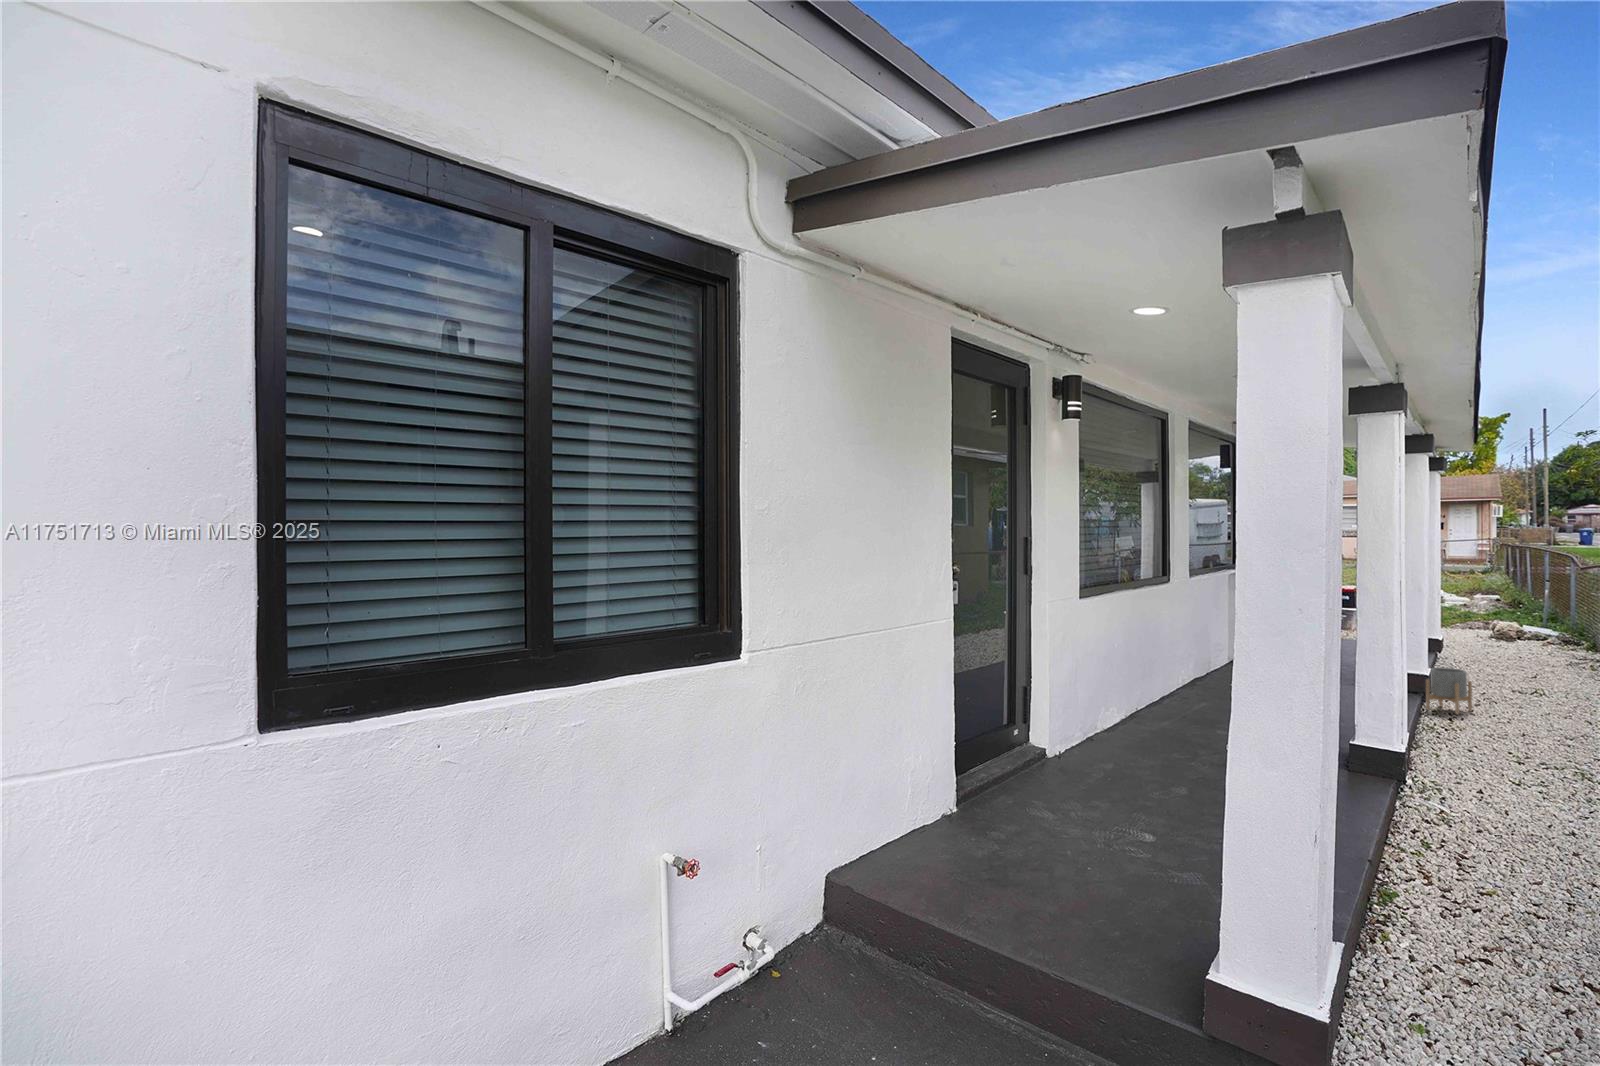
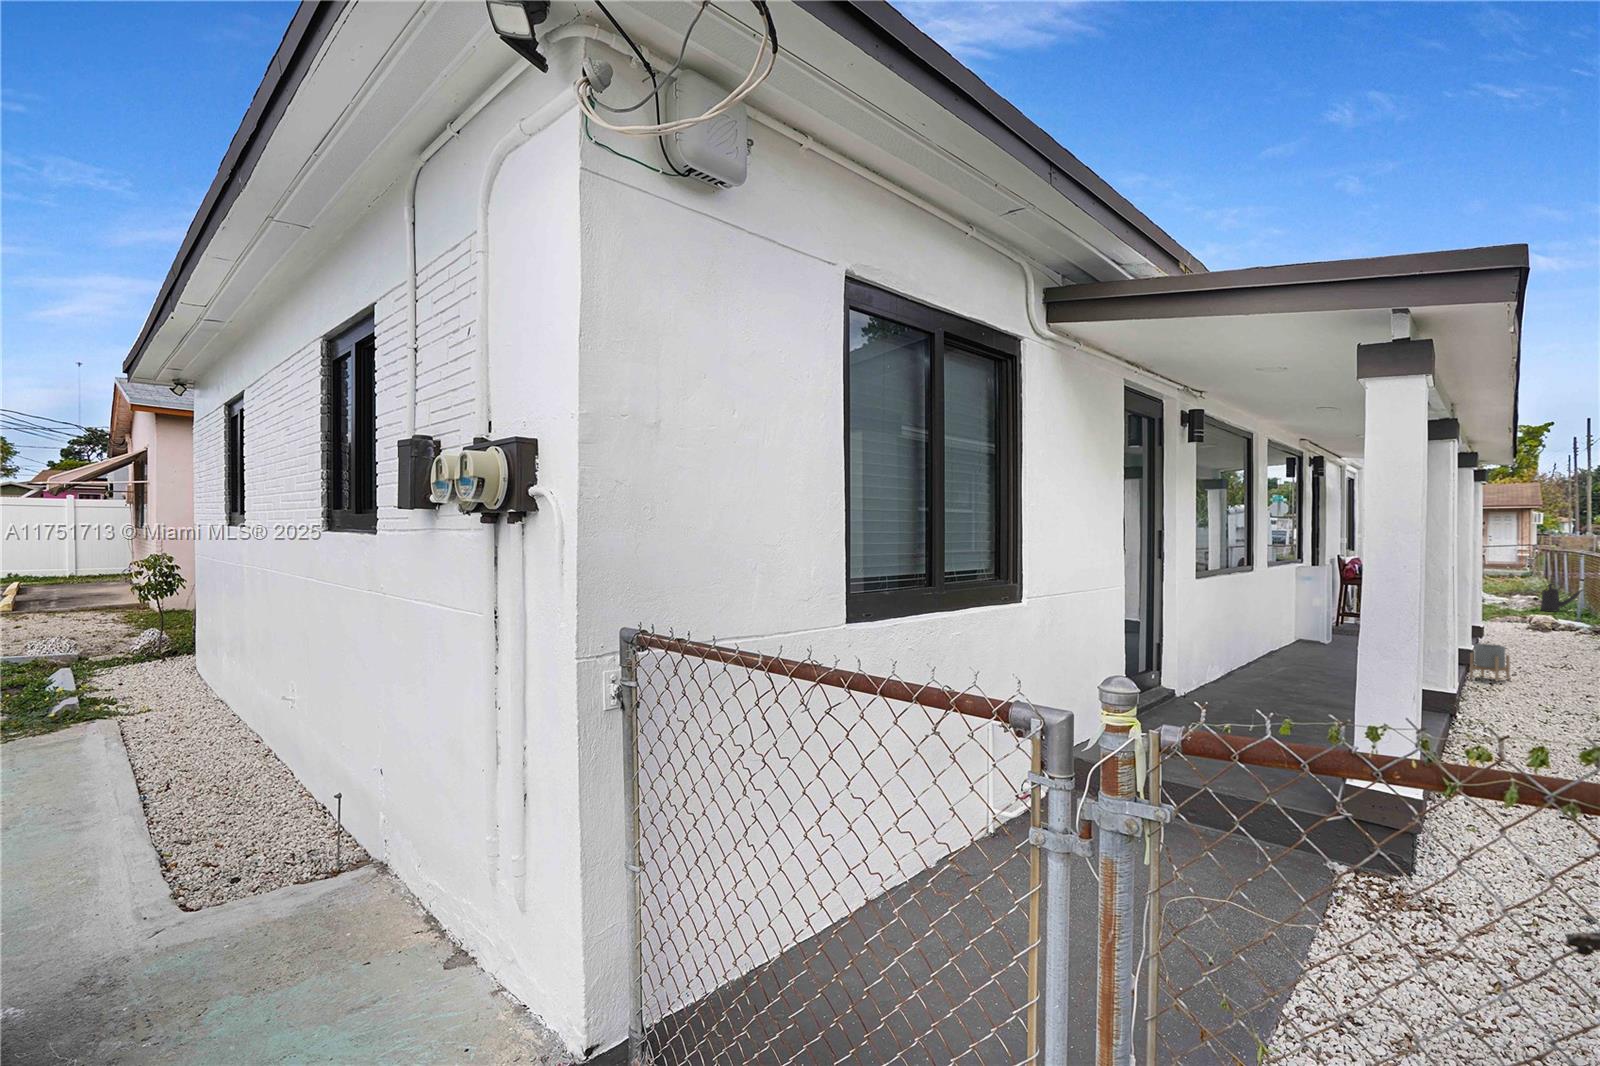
watering can: none [1496,584,1548,616] -> present [1541,583,1583,612]

